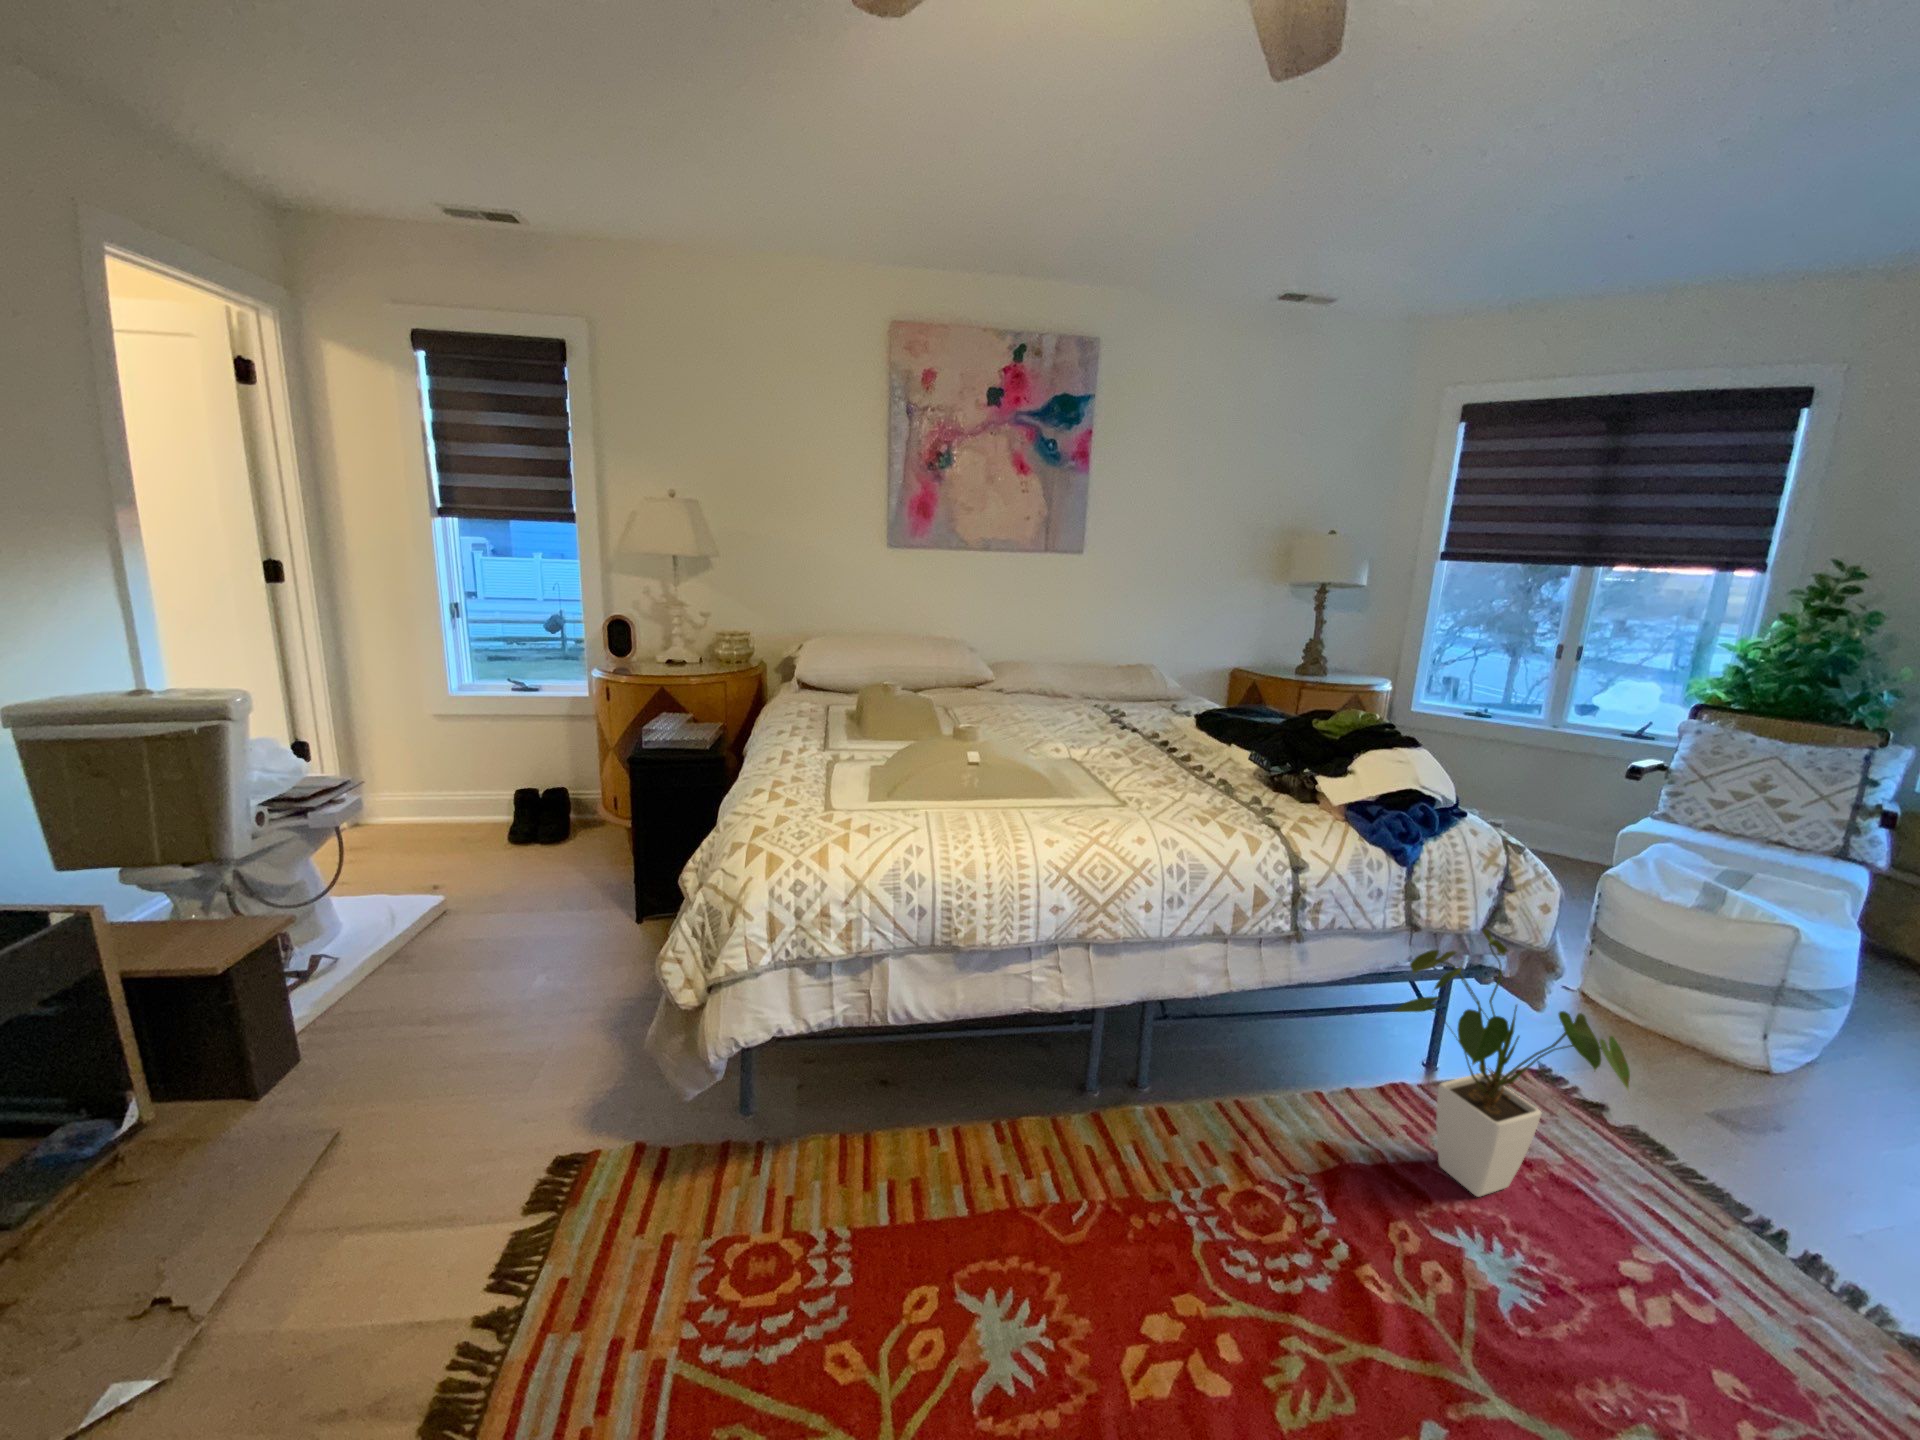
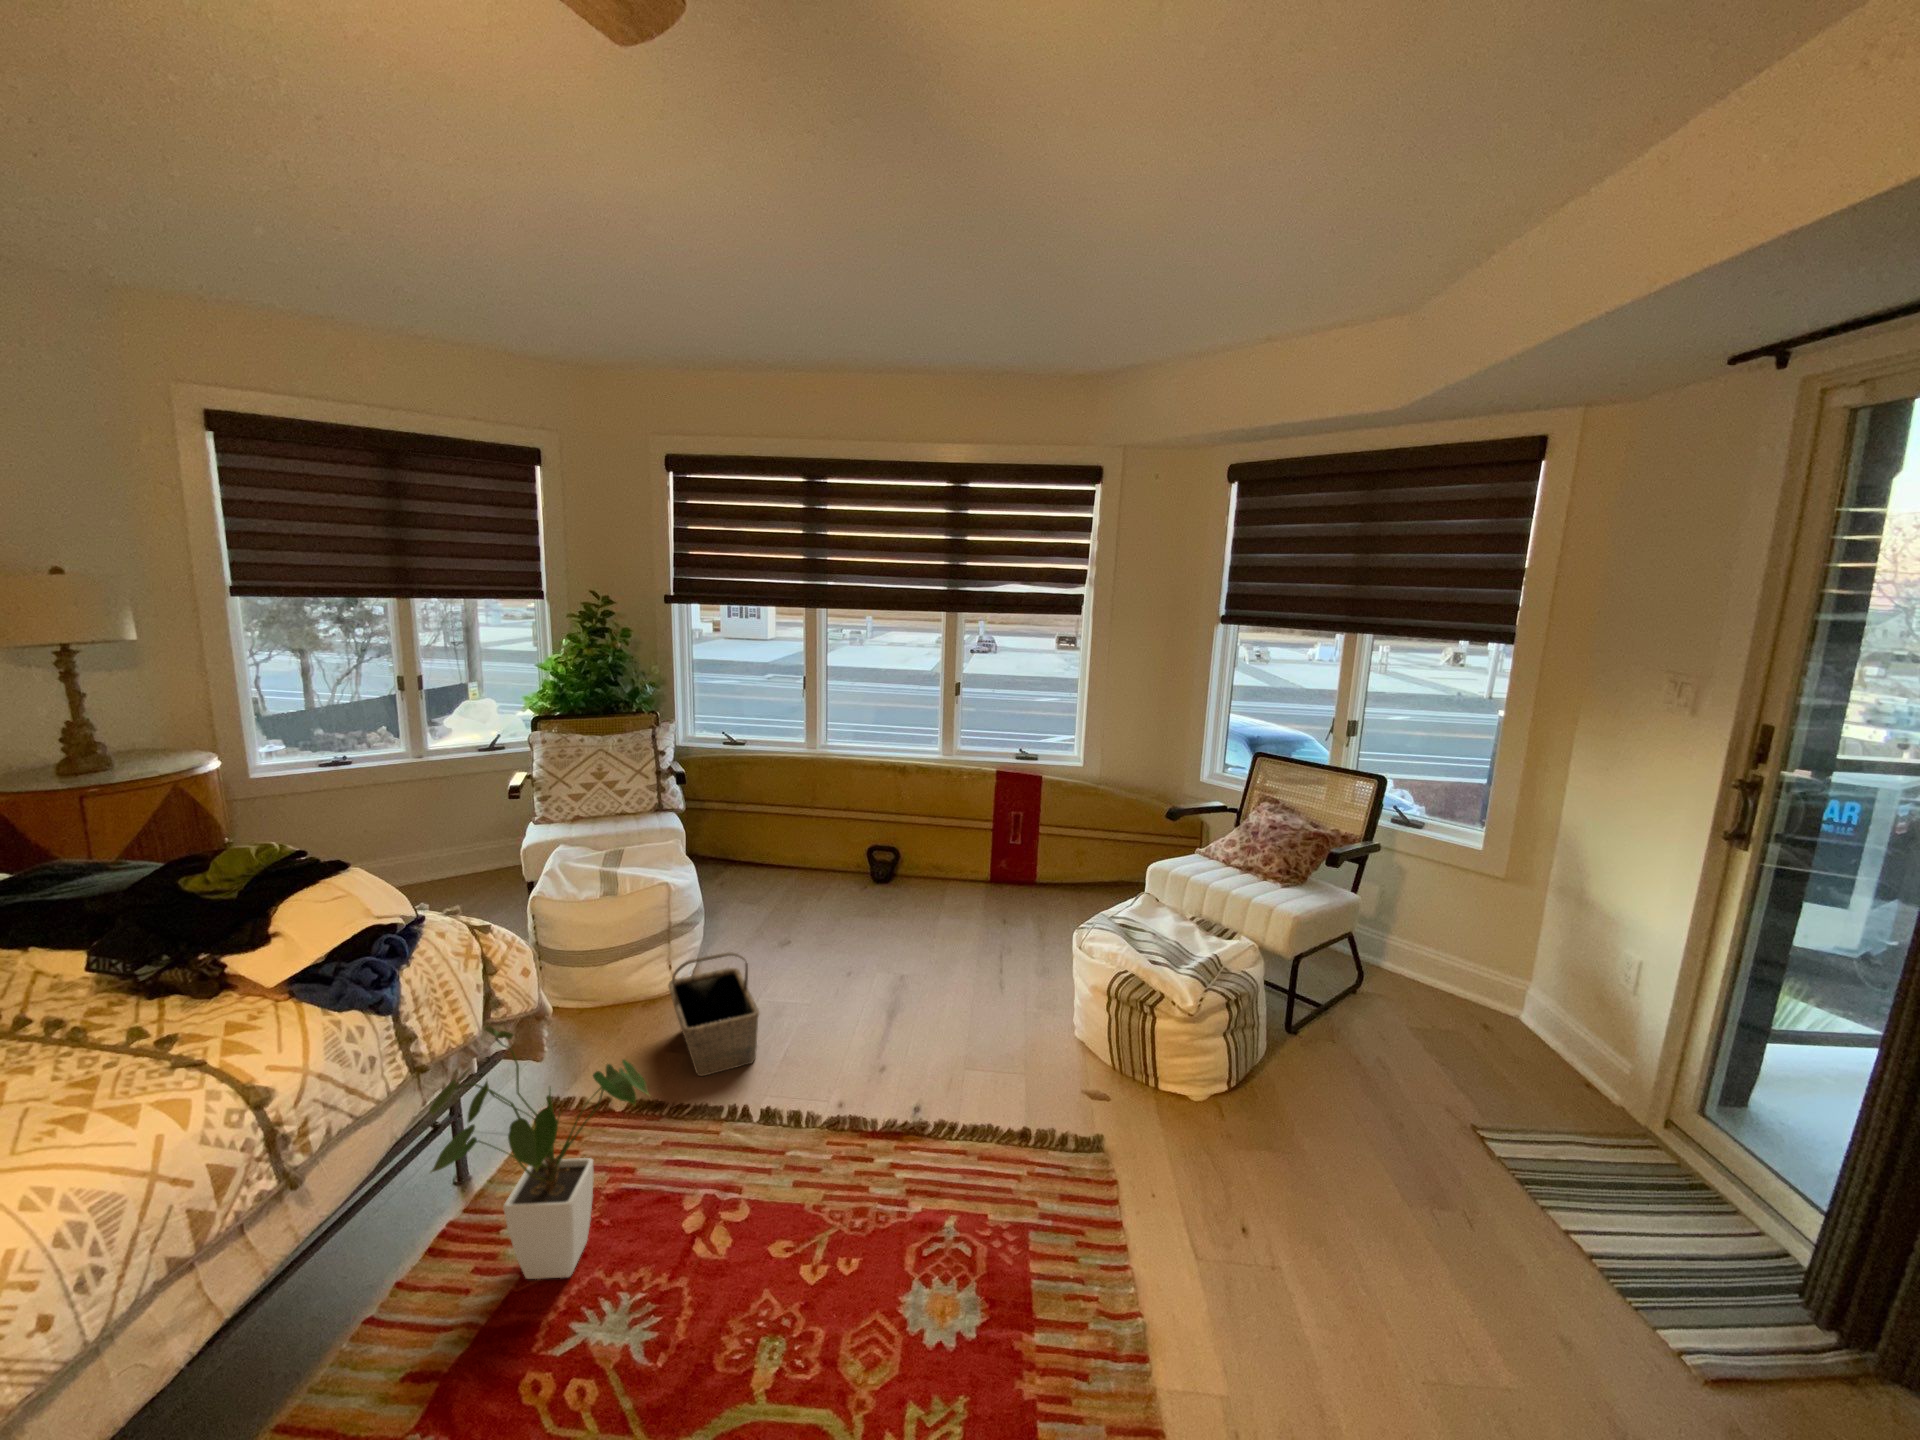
basket: none [1731,1019,1888,1203] -> present [669,952,759,1076]

